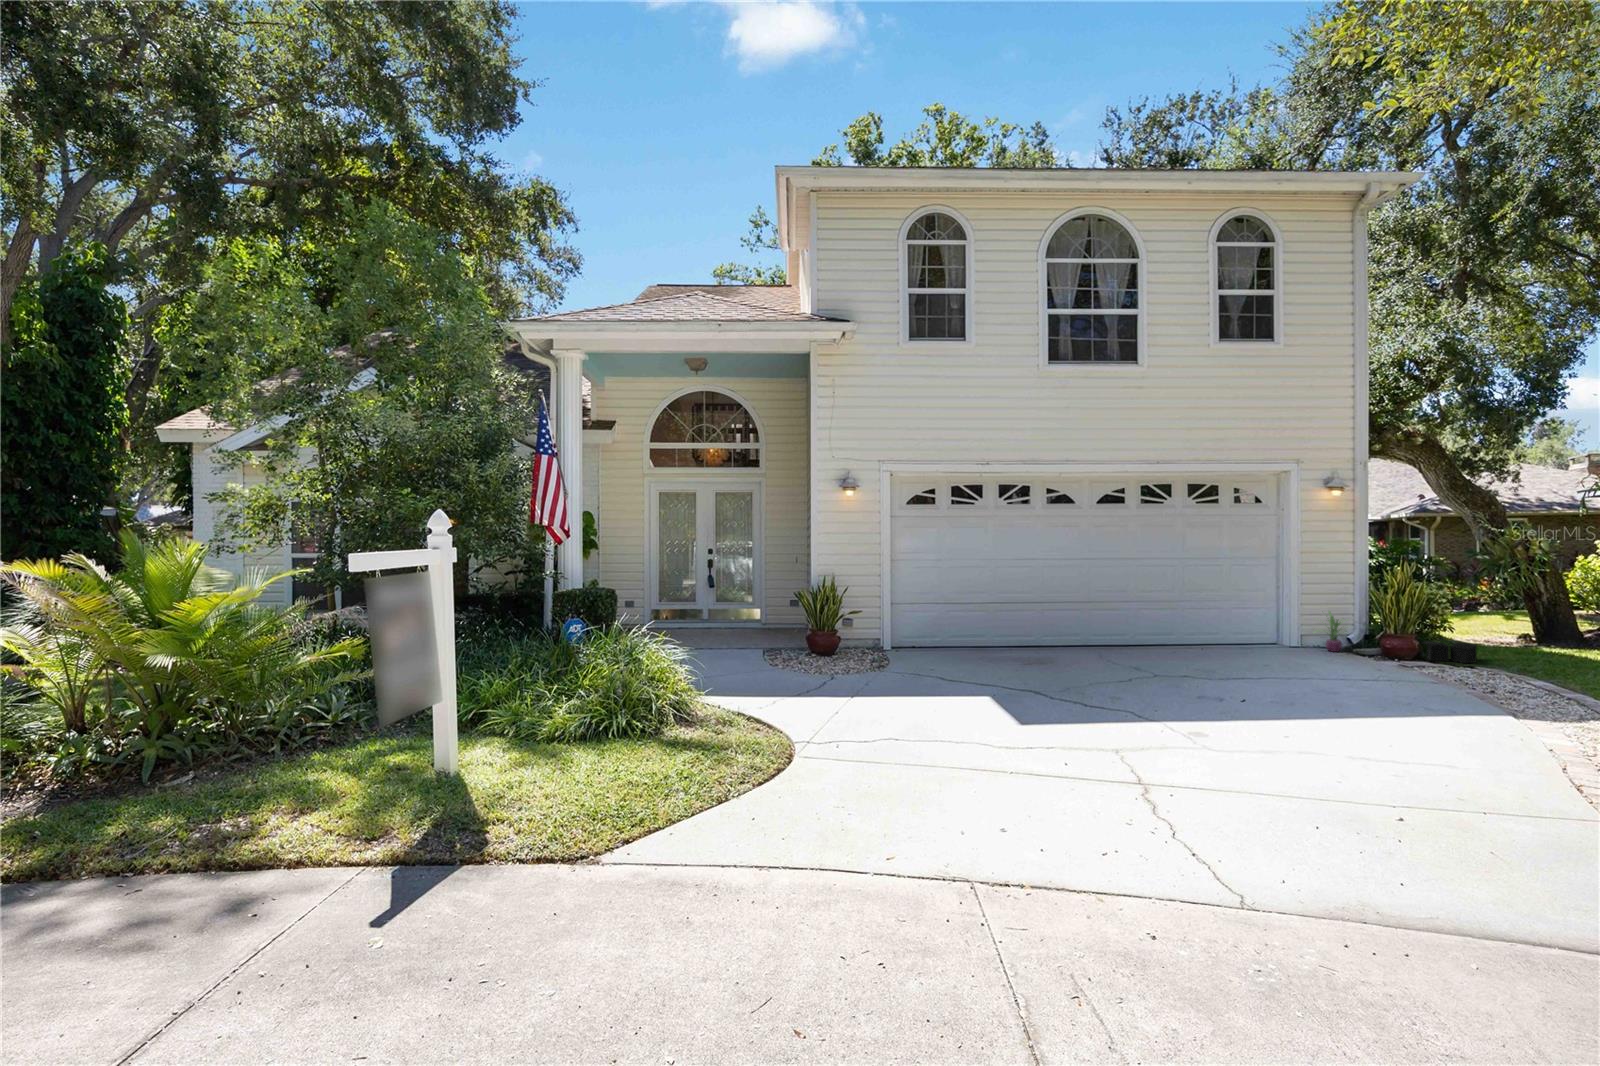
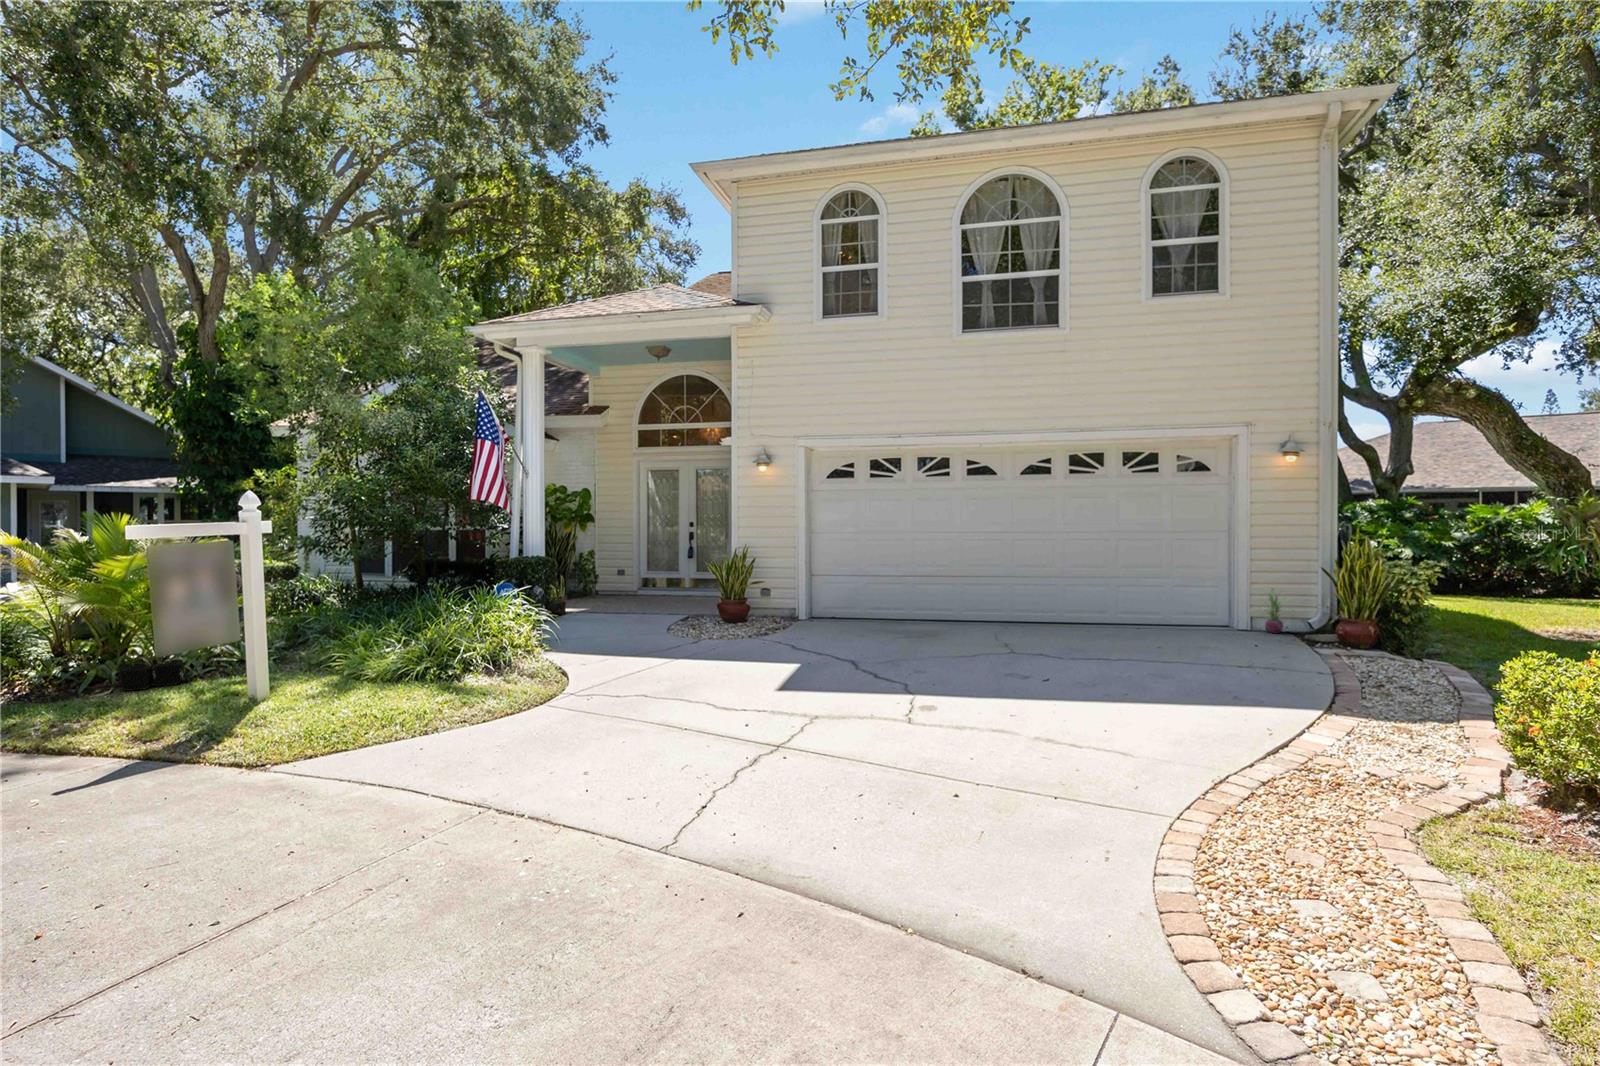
storage bin: present [1422,641,1477,663] -> present [116,661,189,691]

